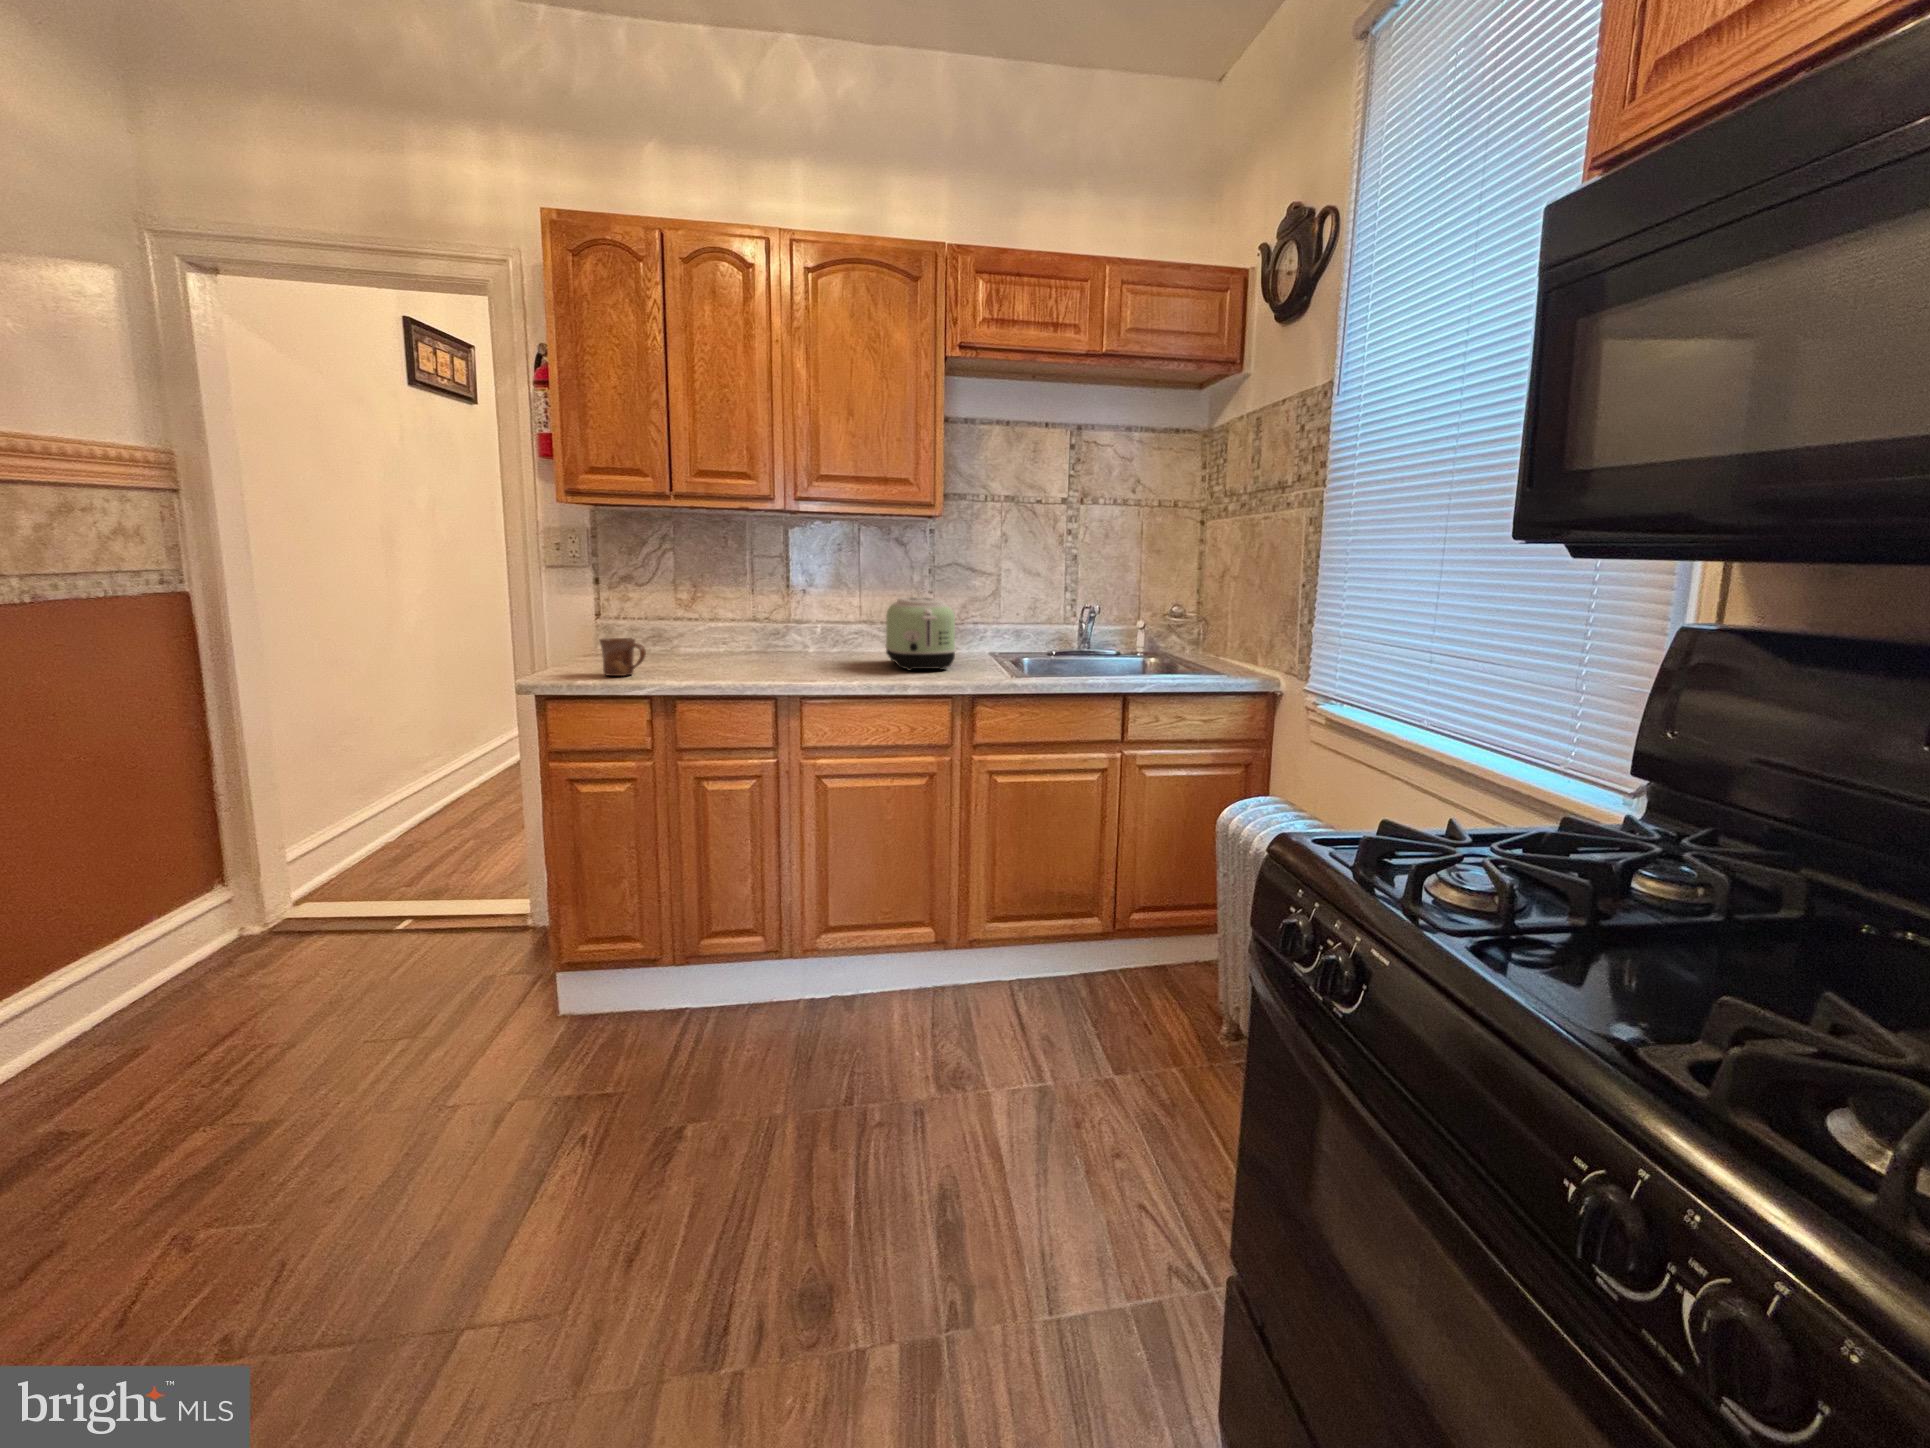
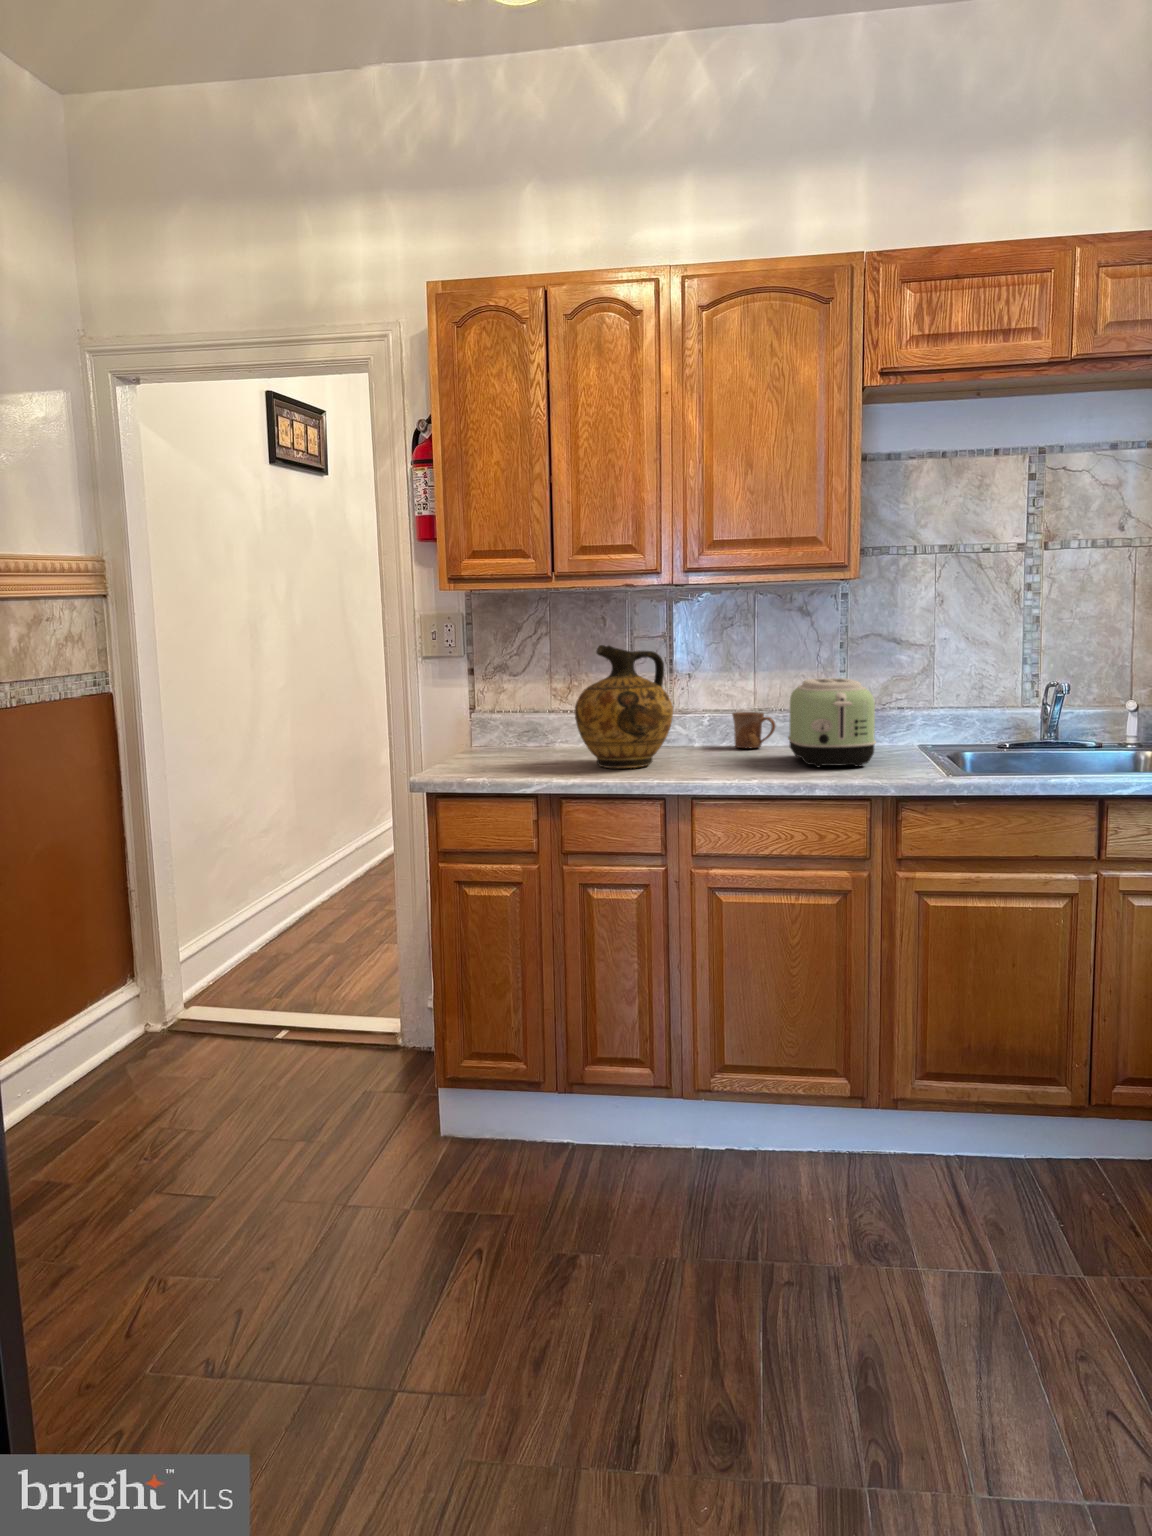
ceramic jug: none [692,561,785,671] -> present [575,645,673,768]
mug: present [599,638,646,676] -> present [732,712,775,748]

